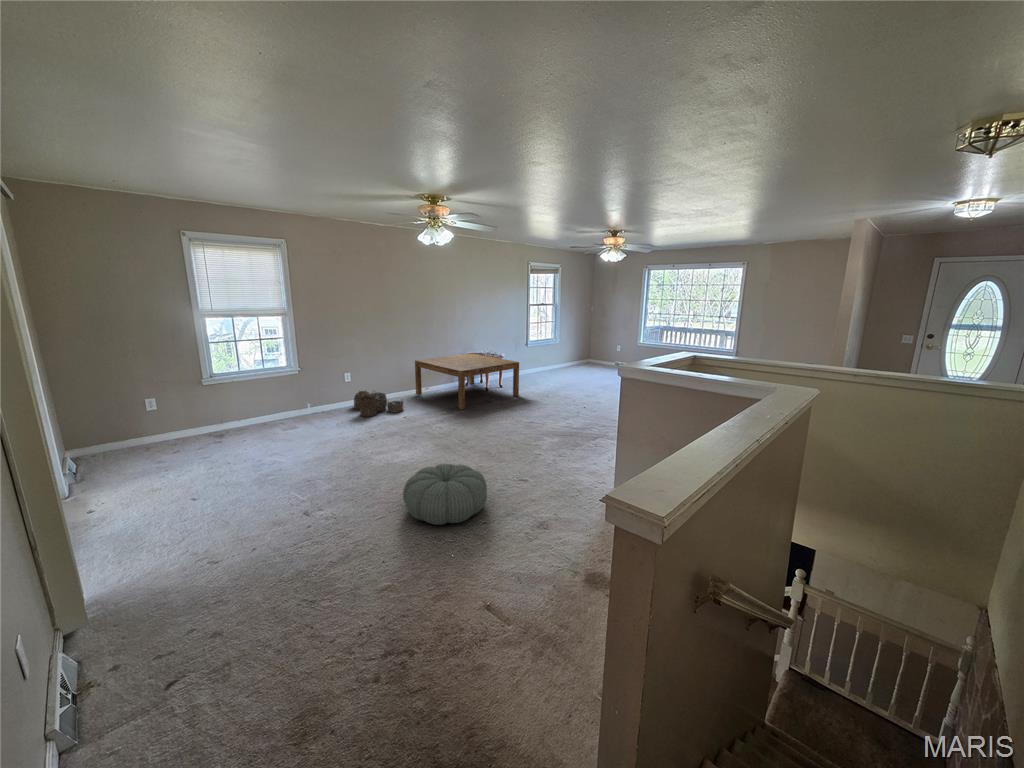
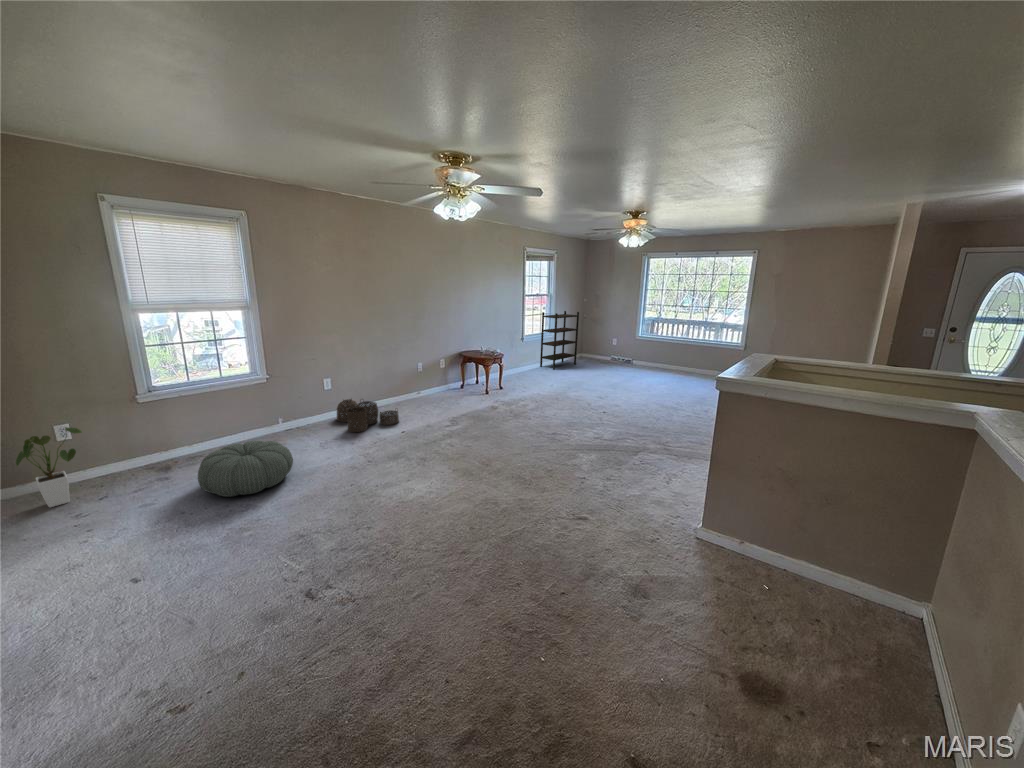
bookshelf: none [546,319,583,373] -> present [540,311,579,369]
coffee table: present [415,354,519,410] -> none [405,351,526,418]
house plant: none [120,399,164,456] -> present [16,427,82,507]
pouf: present [403,464,487,525] -> present [198,441,293,497]

